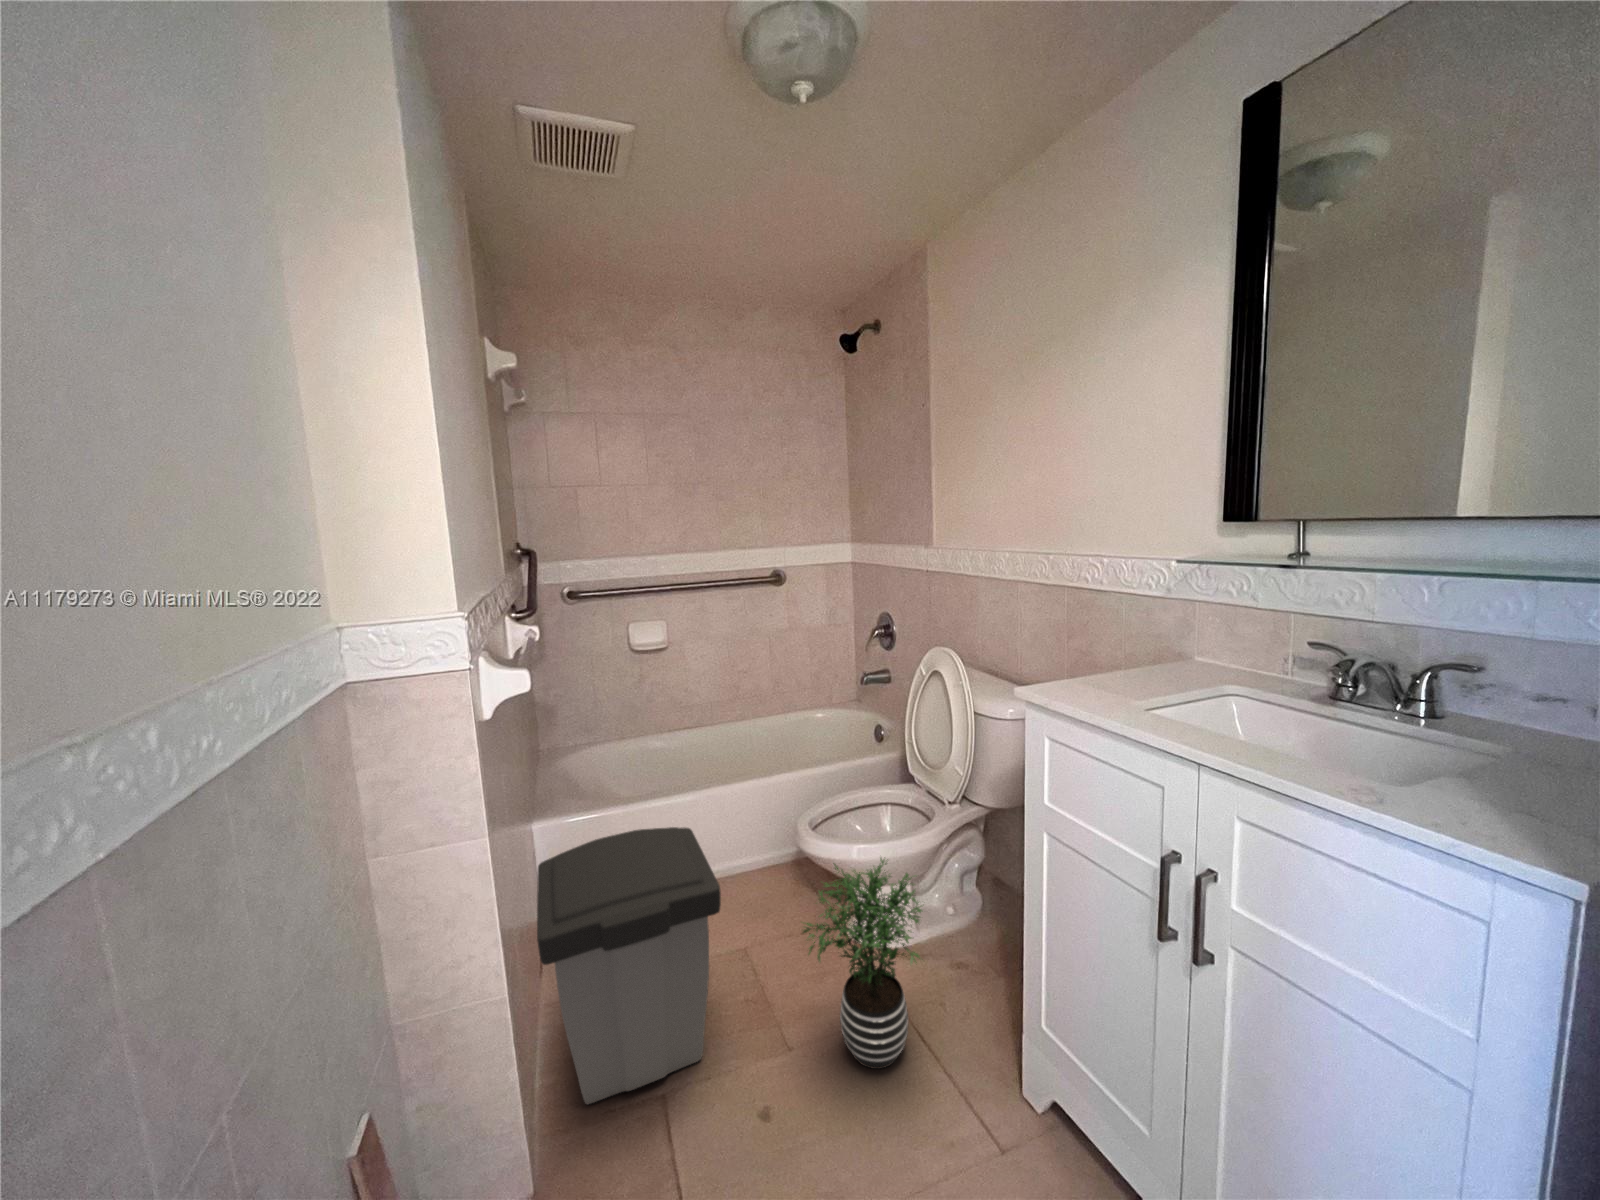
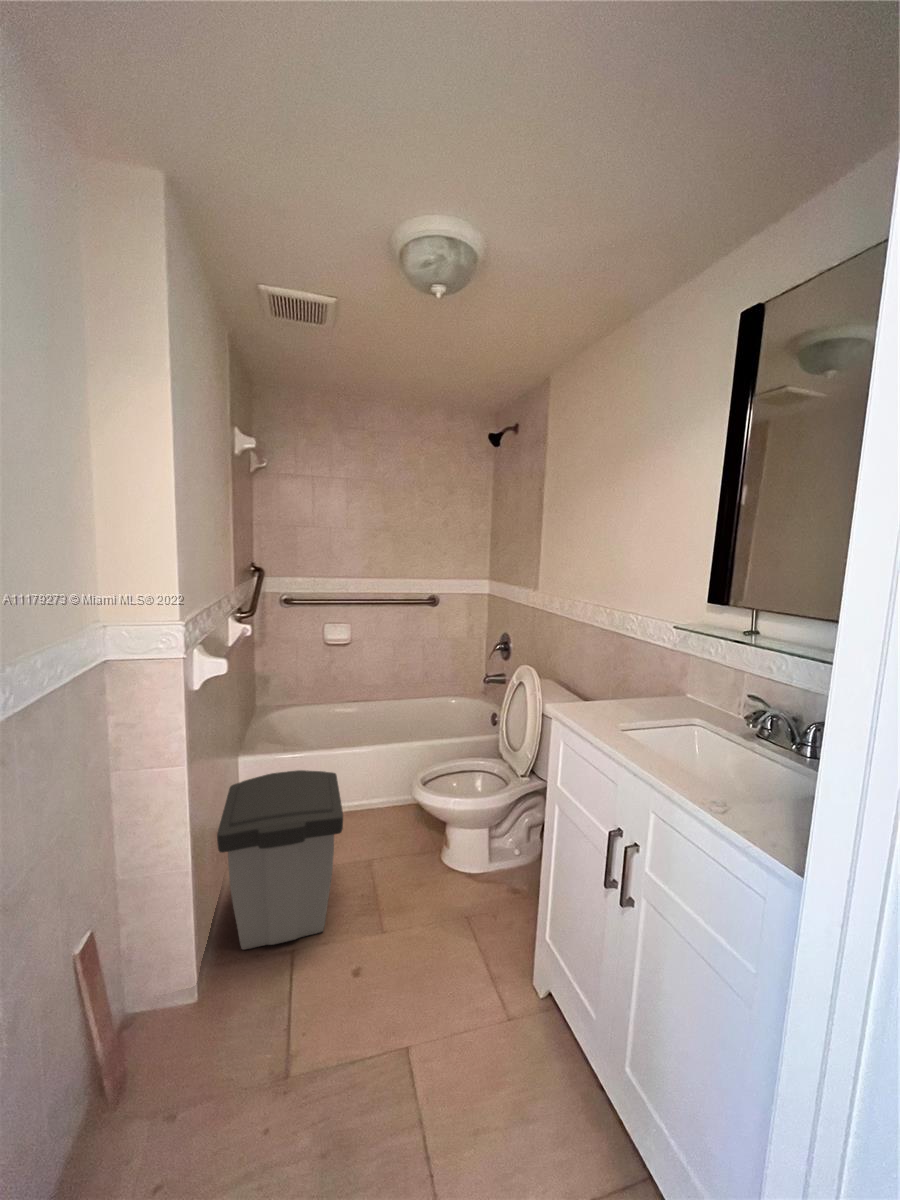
potted plant: present [803,858,922,1069] -> none [393,808,487,955]

